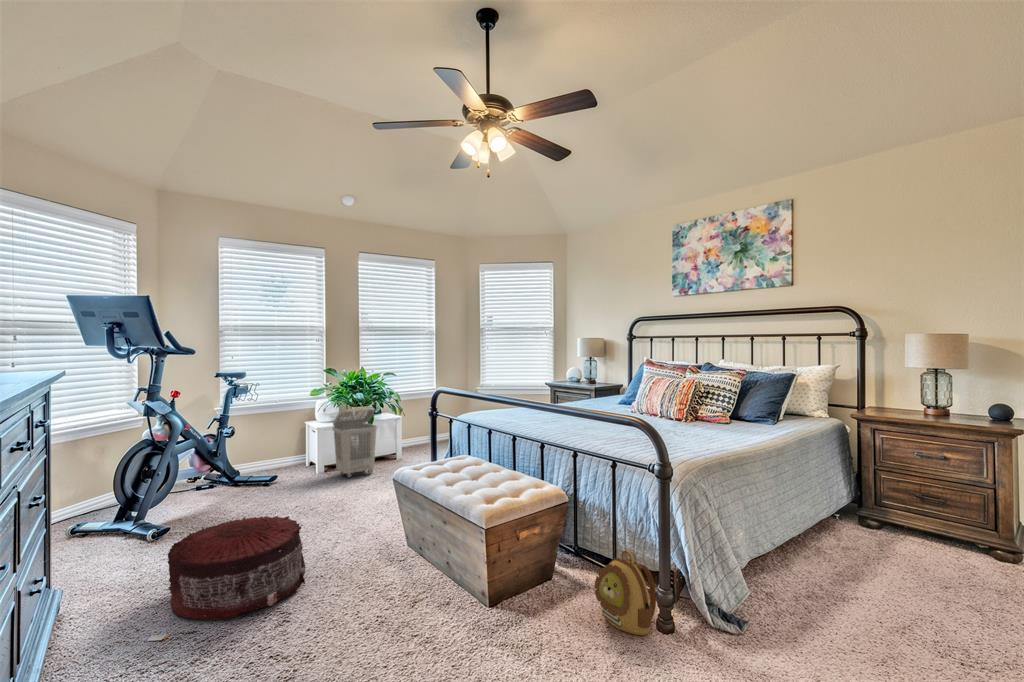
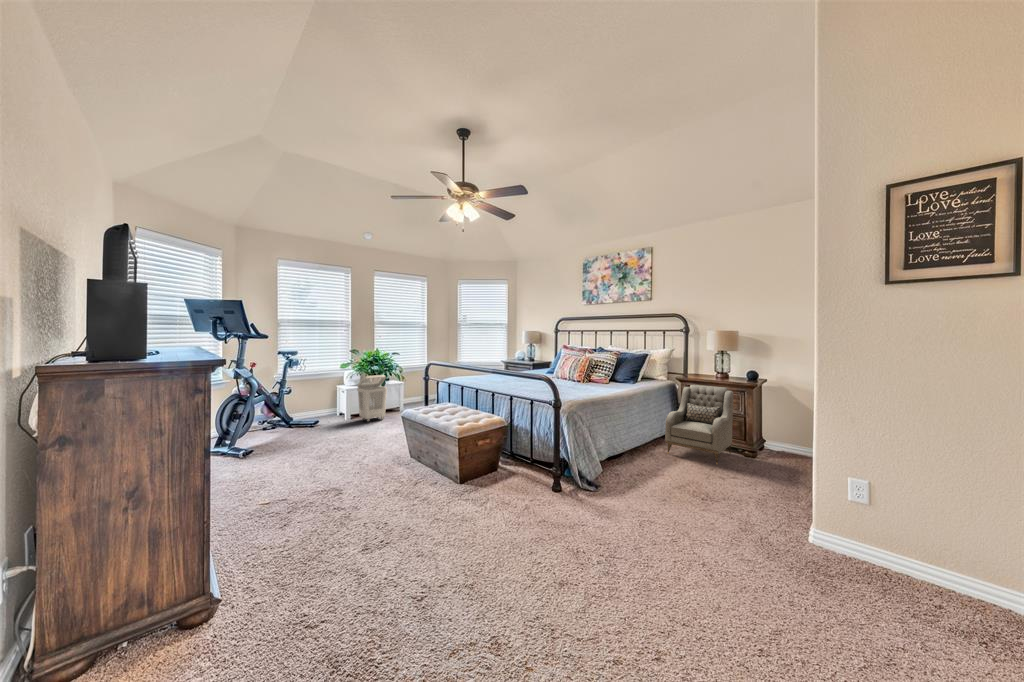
armchair: none [839,396,963,574] -> present [665,385,734,464]
pouf: present [167,516,306,620] -> none [263,437,347,494]
backpack: present [595,550,656,635] -> none [519,449,554,495]

